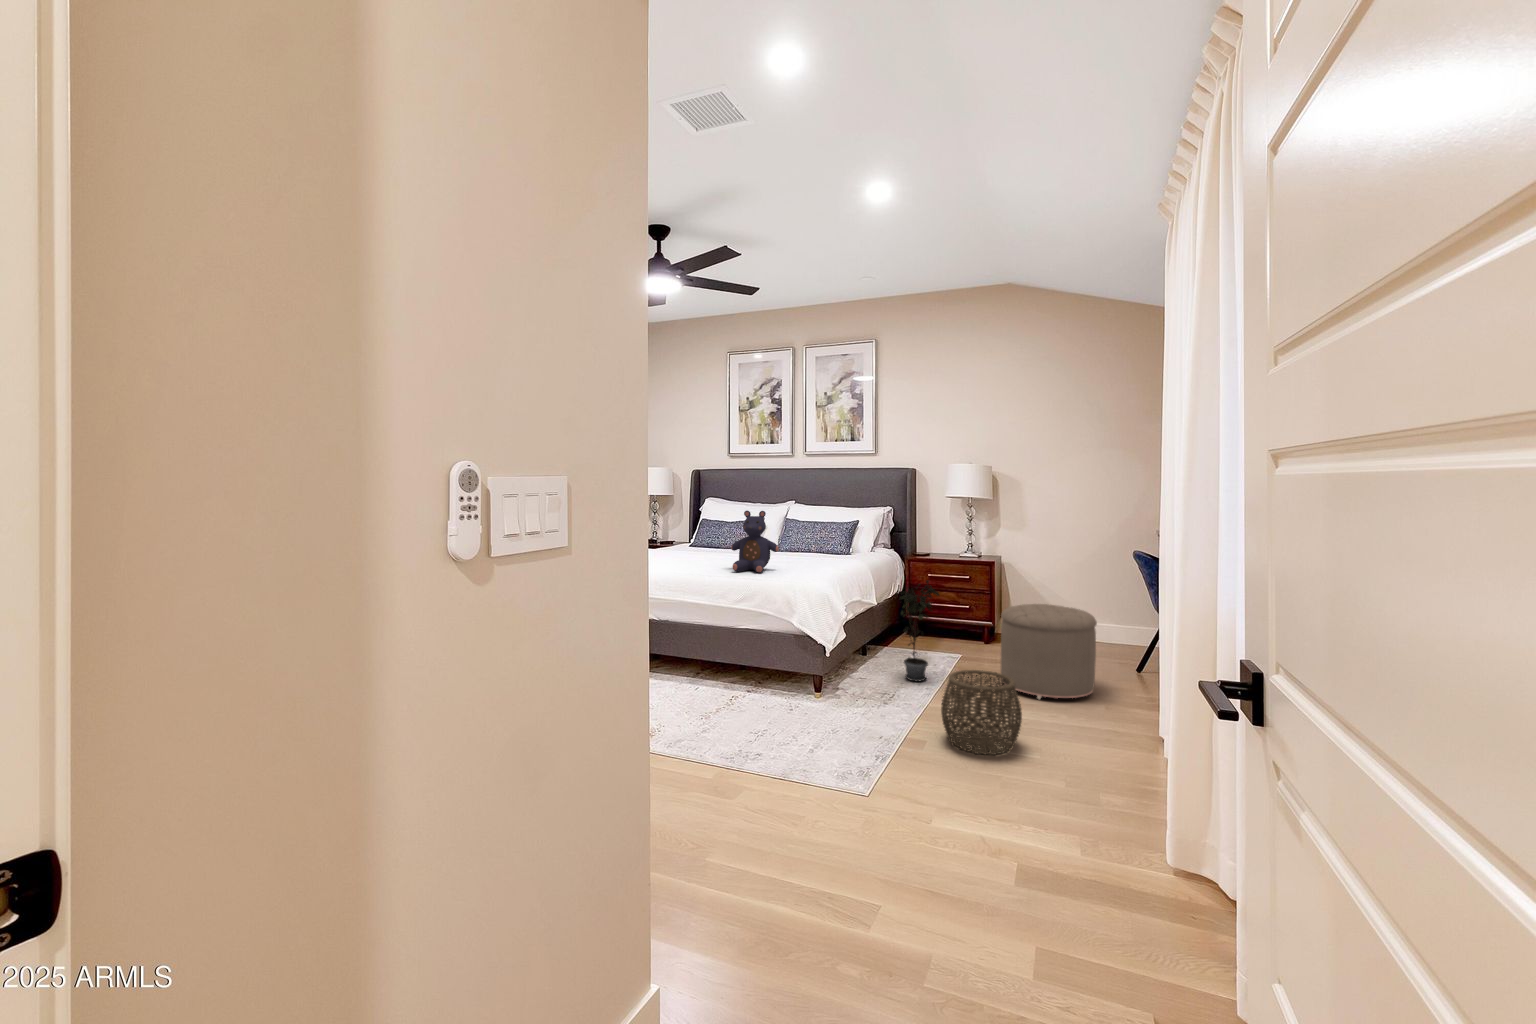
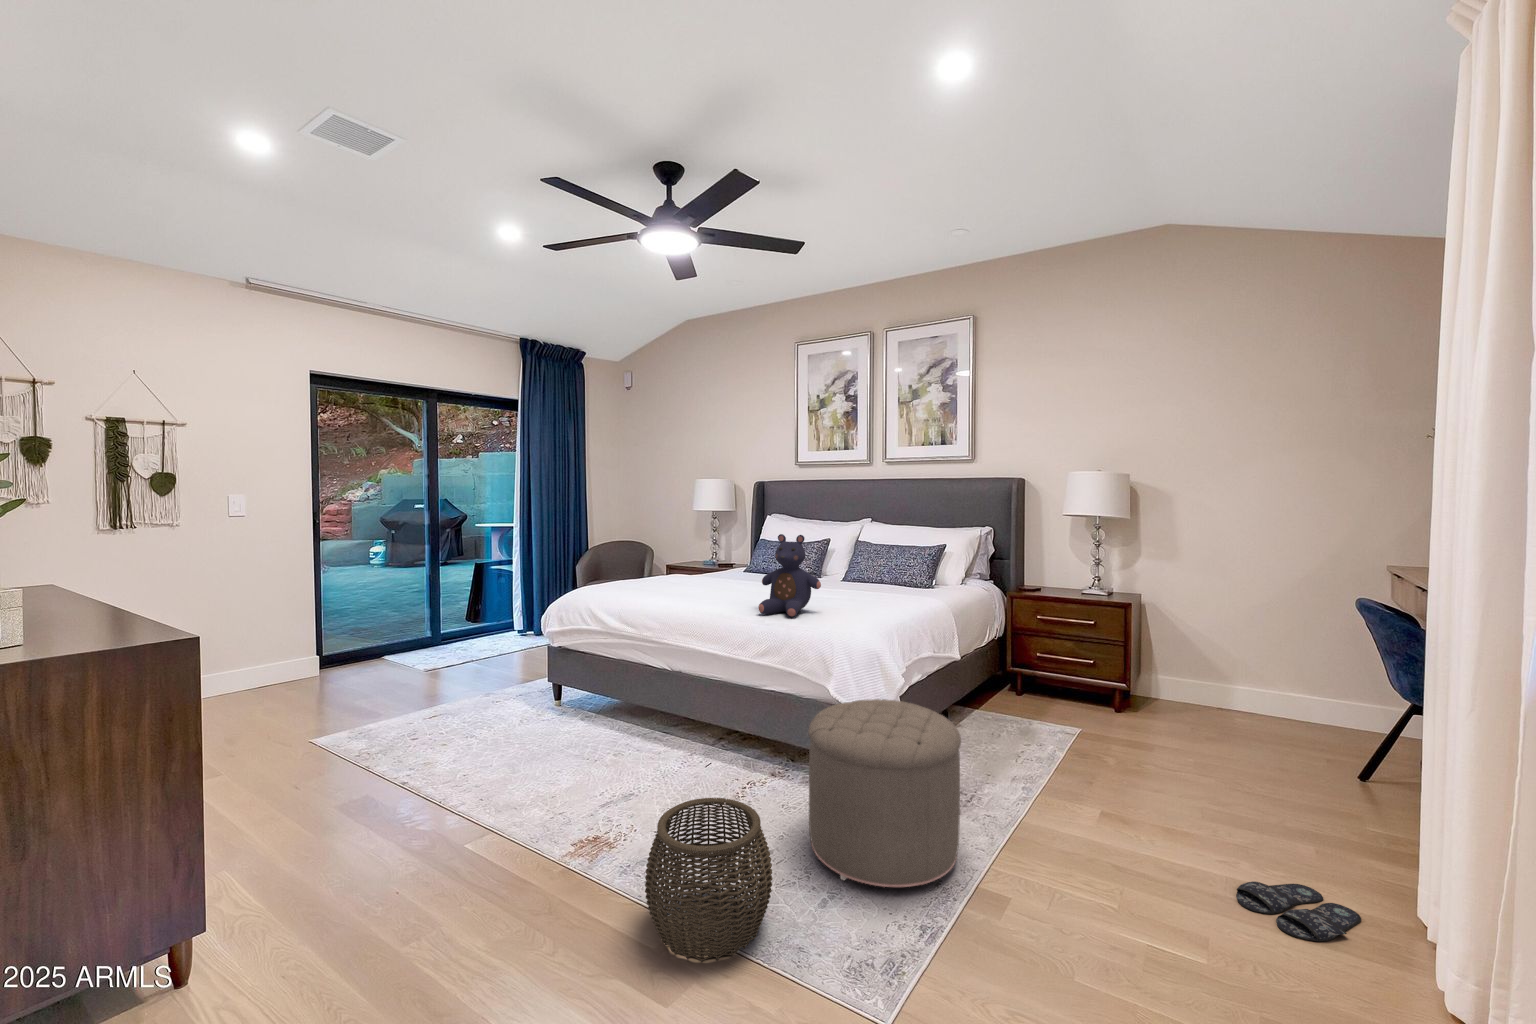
potted plant: present [897,580,939,681] -> none [980,634,1045,775]
ottoman: present [1001,604,1097,699] -> present [808,699,961,887]
woven basket: present [941,670,1022,755] -> present [645,798,773,961]
slippers: none [1058,721,1124,743] -> present [1236,881,1361,941]

